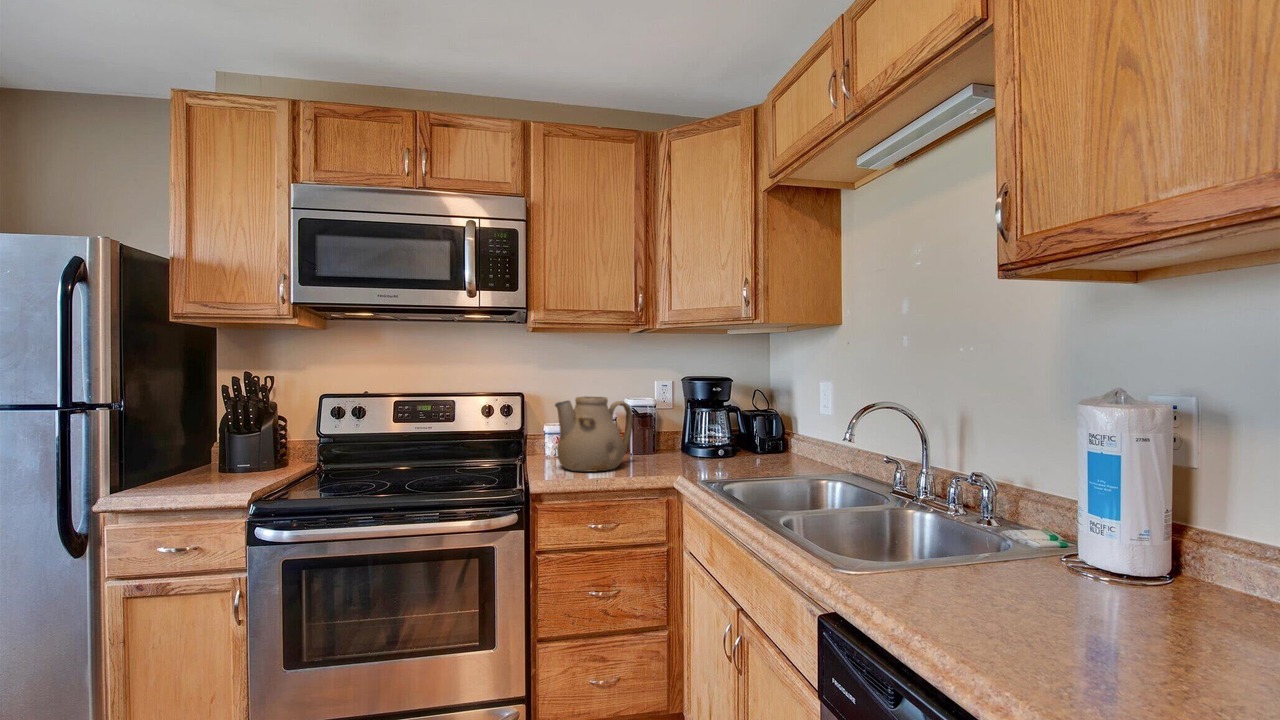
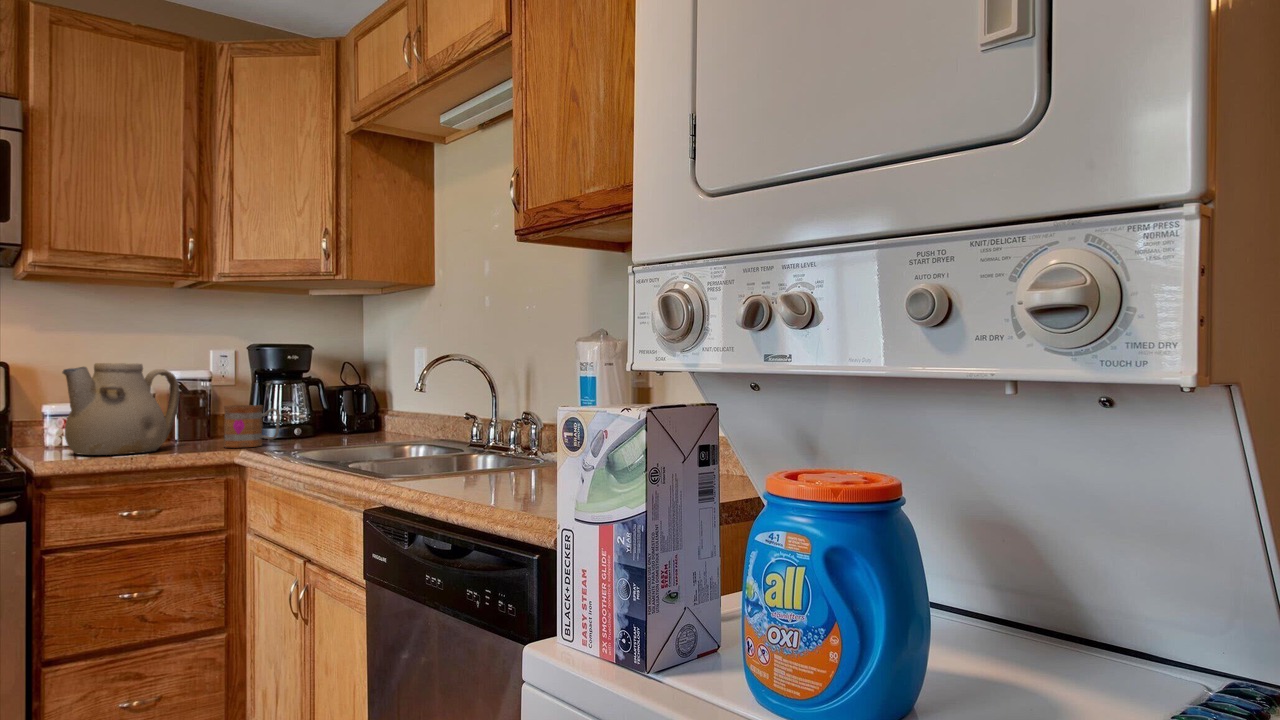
mug: none [664,432,708,470] -> present [224,405,280,448]

